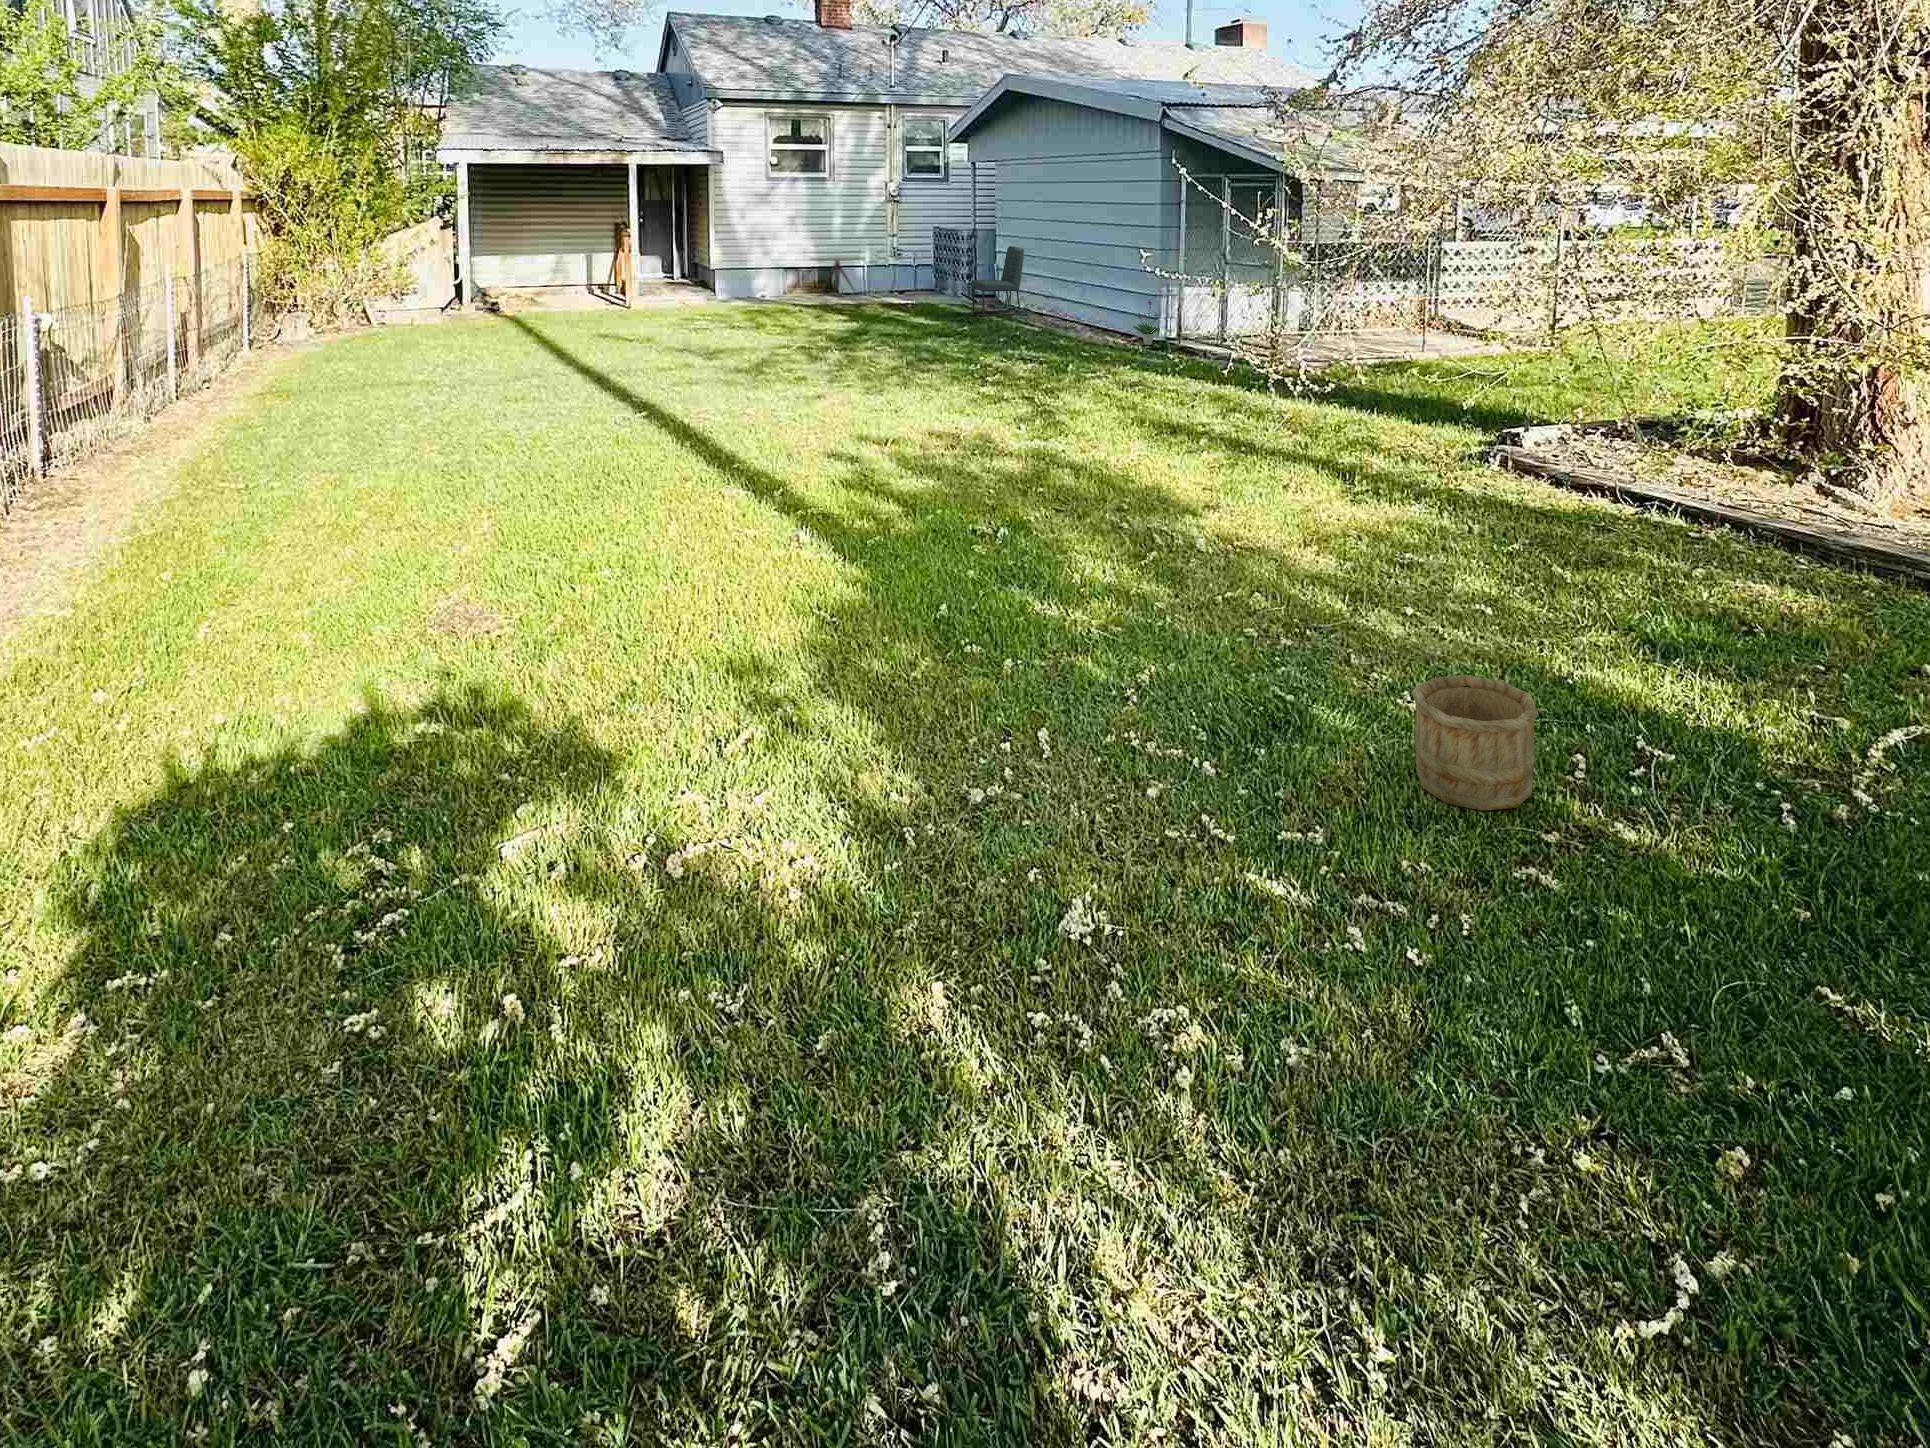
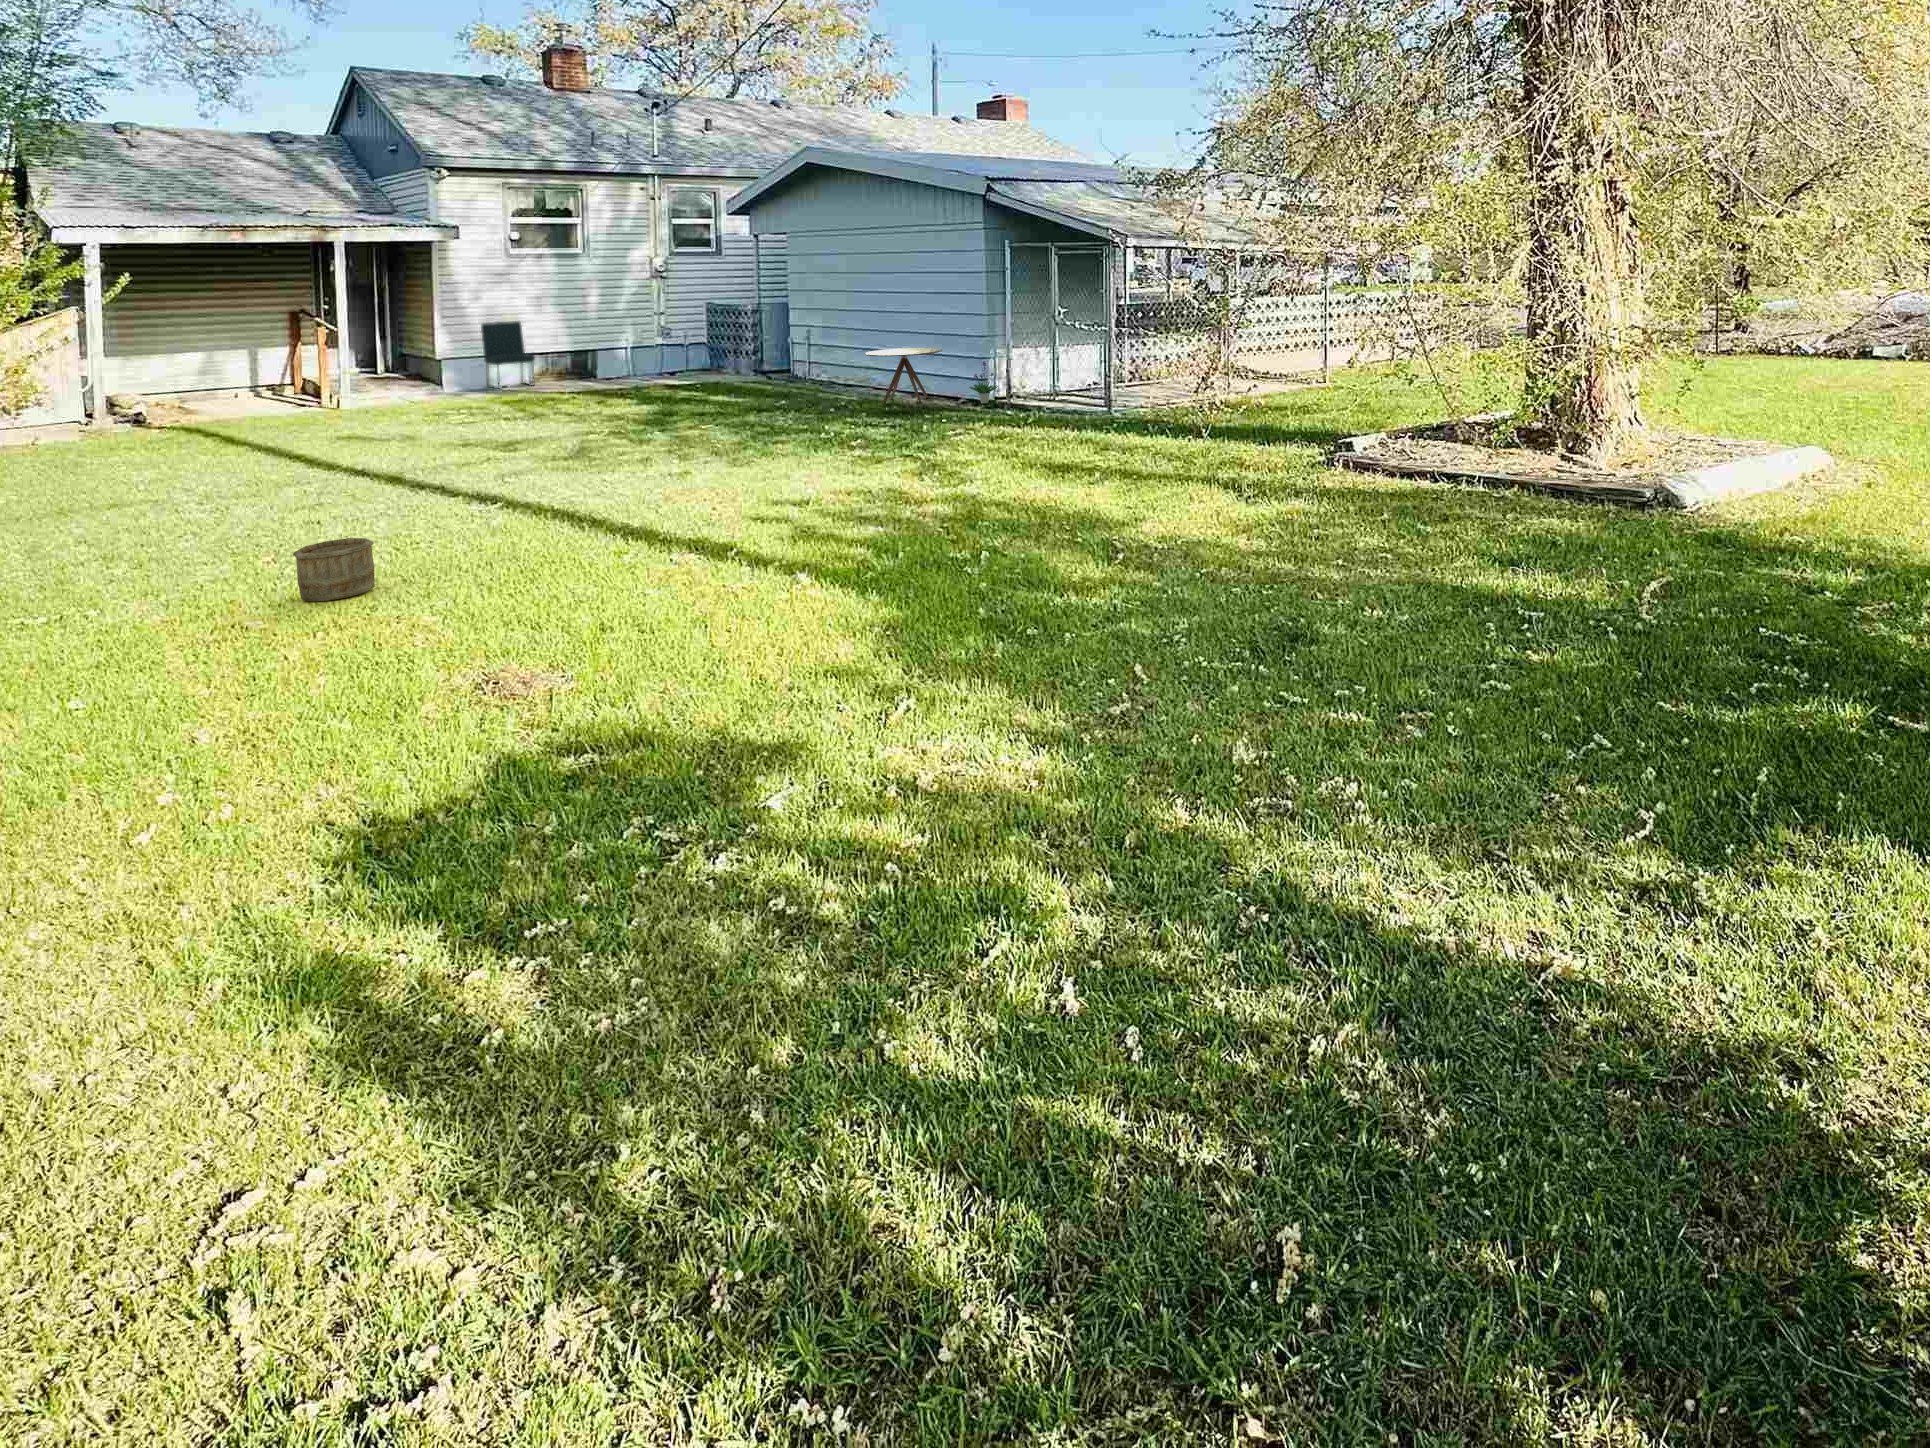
chair: present [971,246,1024,317] -> present [481,321,535,388]
round table: present [811,257,863,294] -> present [865,348,942,404]
wooden bucket: present [1412,675,1538,811] -> present [293,538,375,602]

